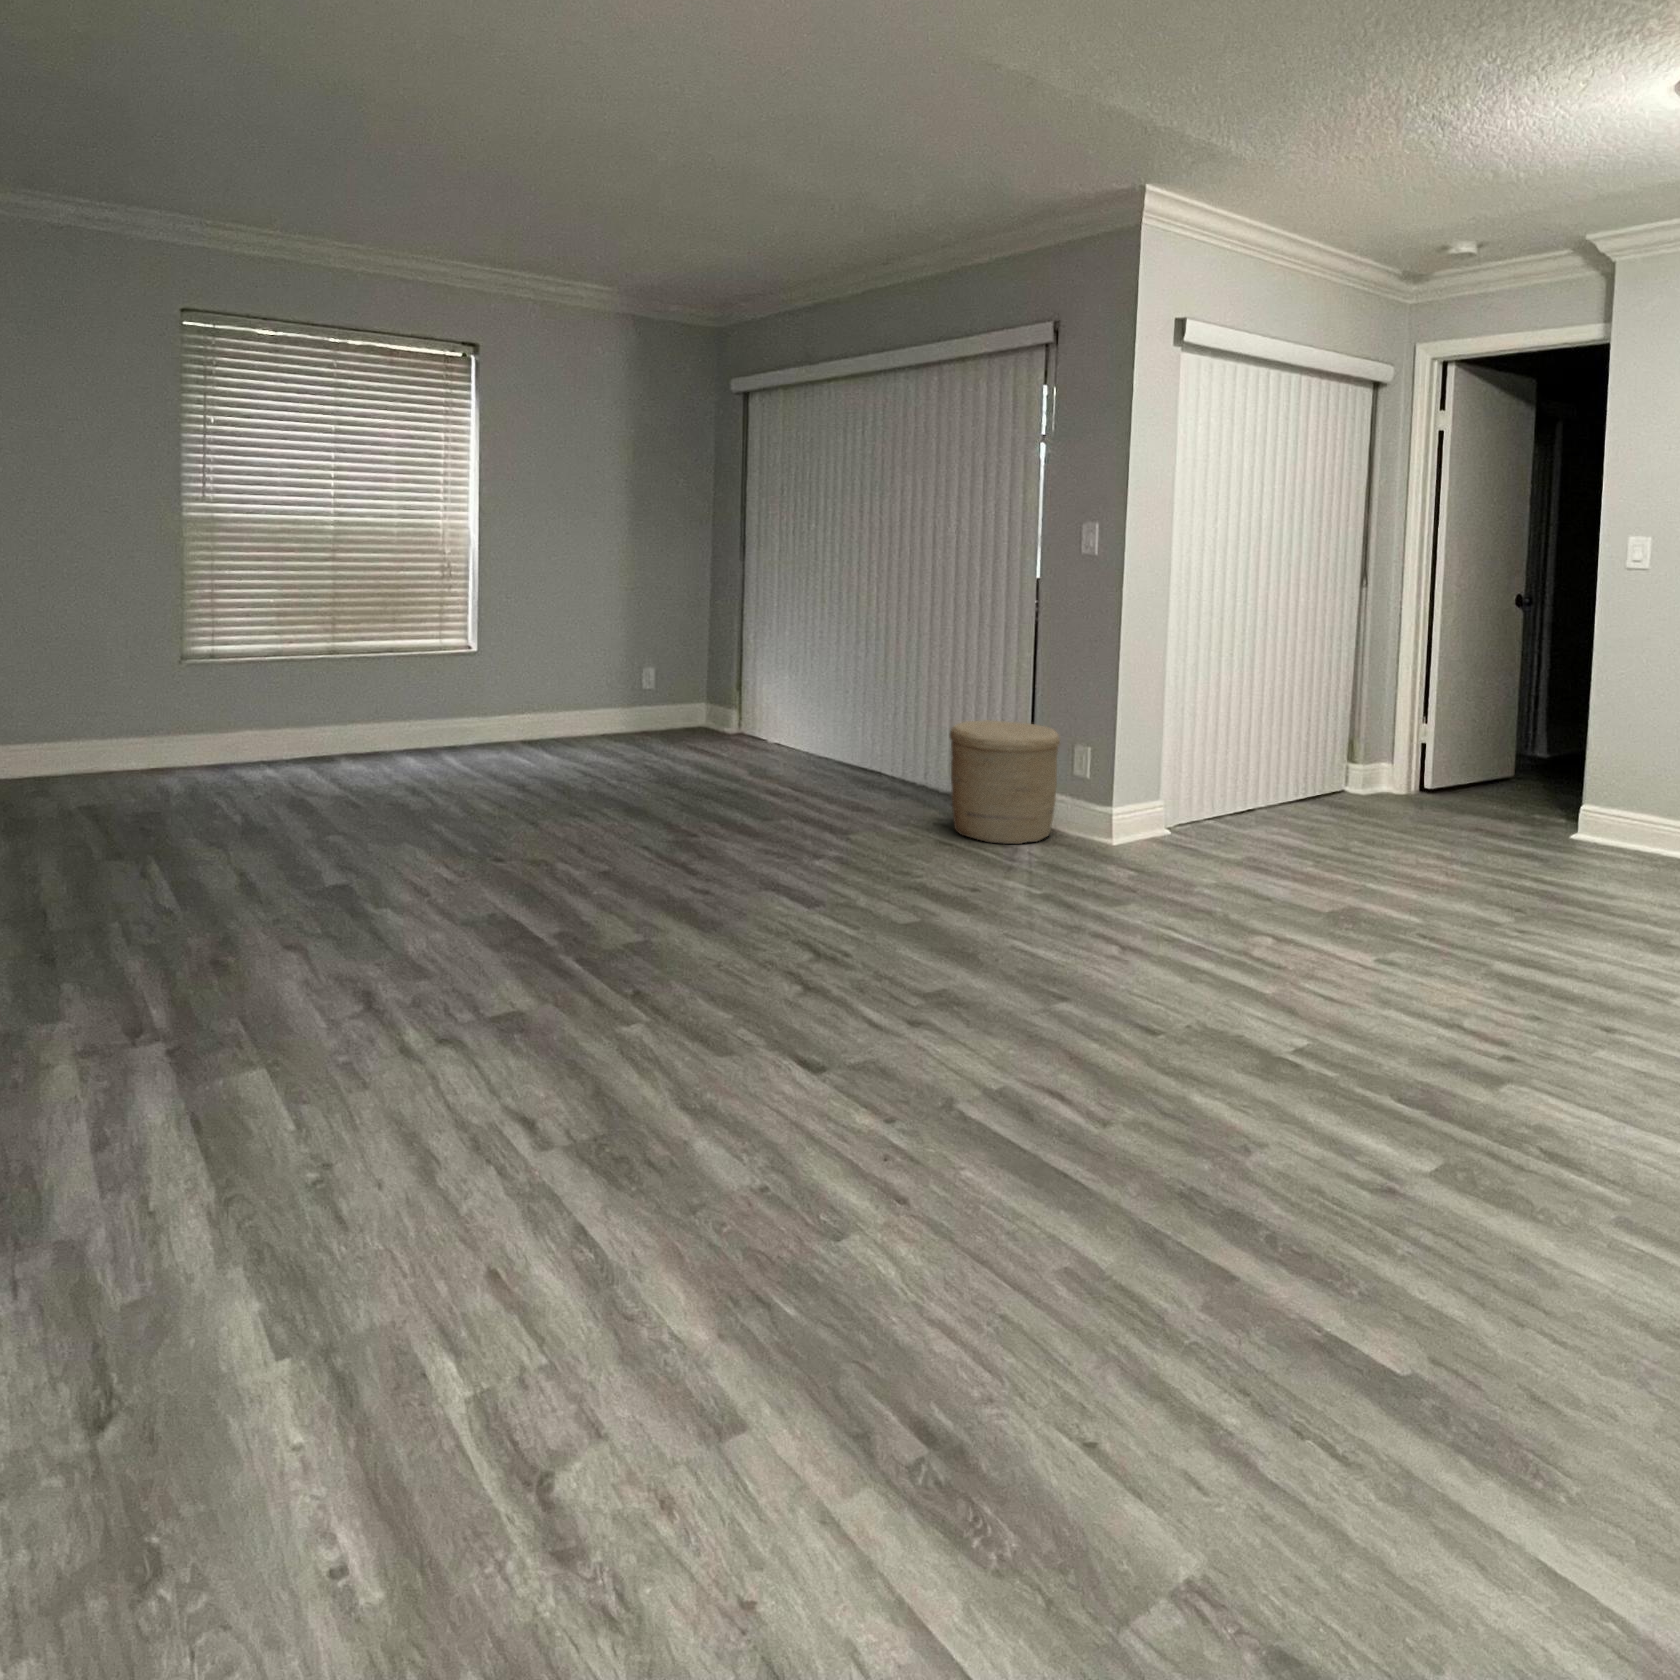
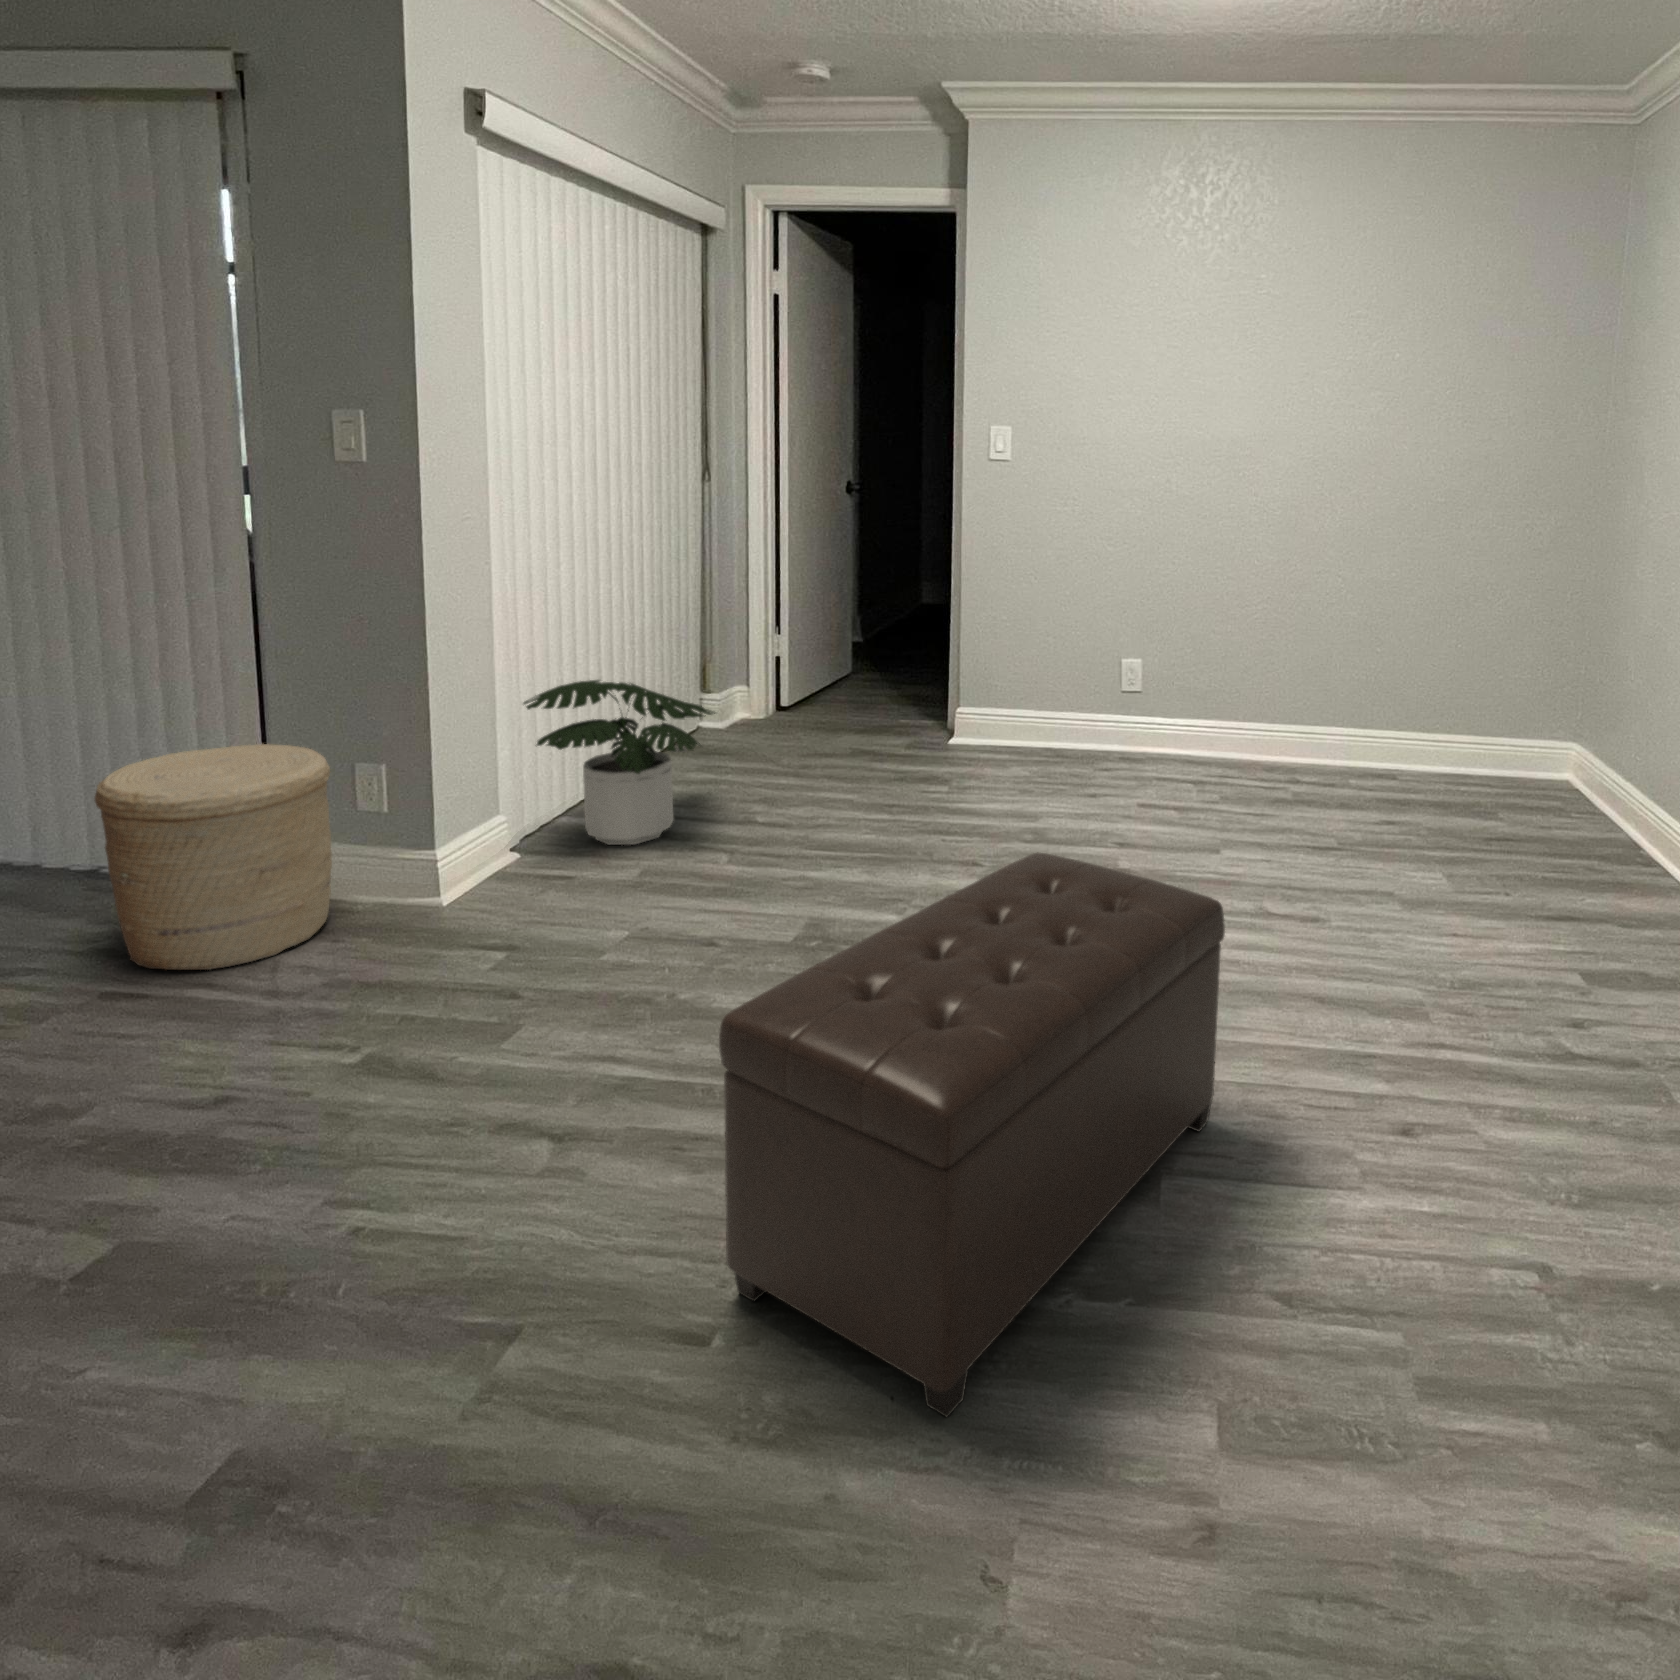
potted plant: none [1180,717,1322,843] -> present [523,680,715,845]
ottoman: none [1178,842,1606,1105] -> present [719,853,1225,1417]

